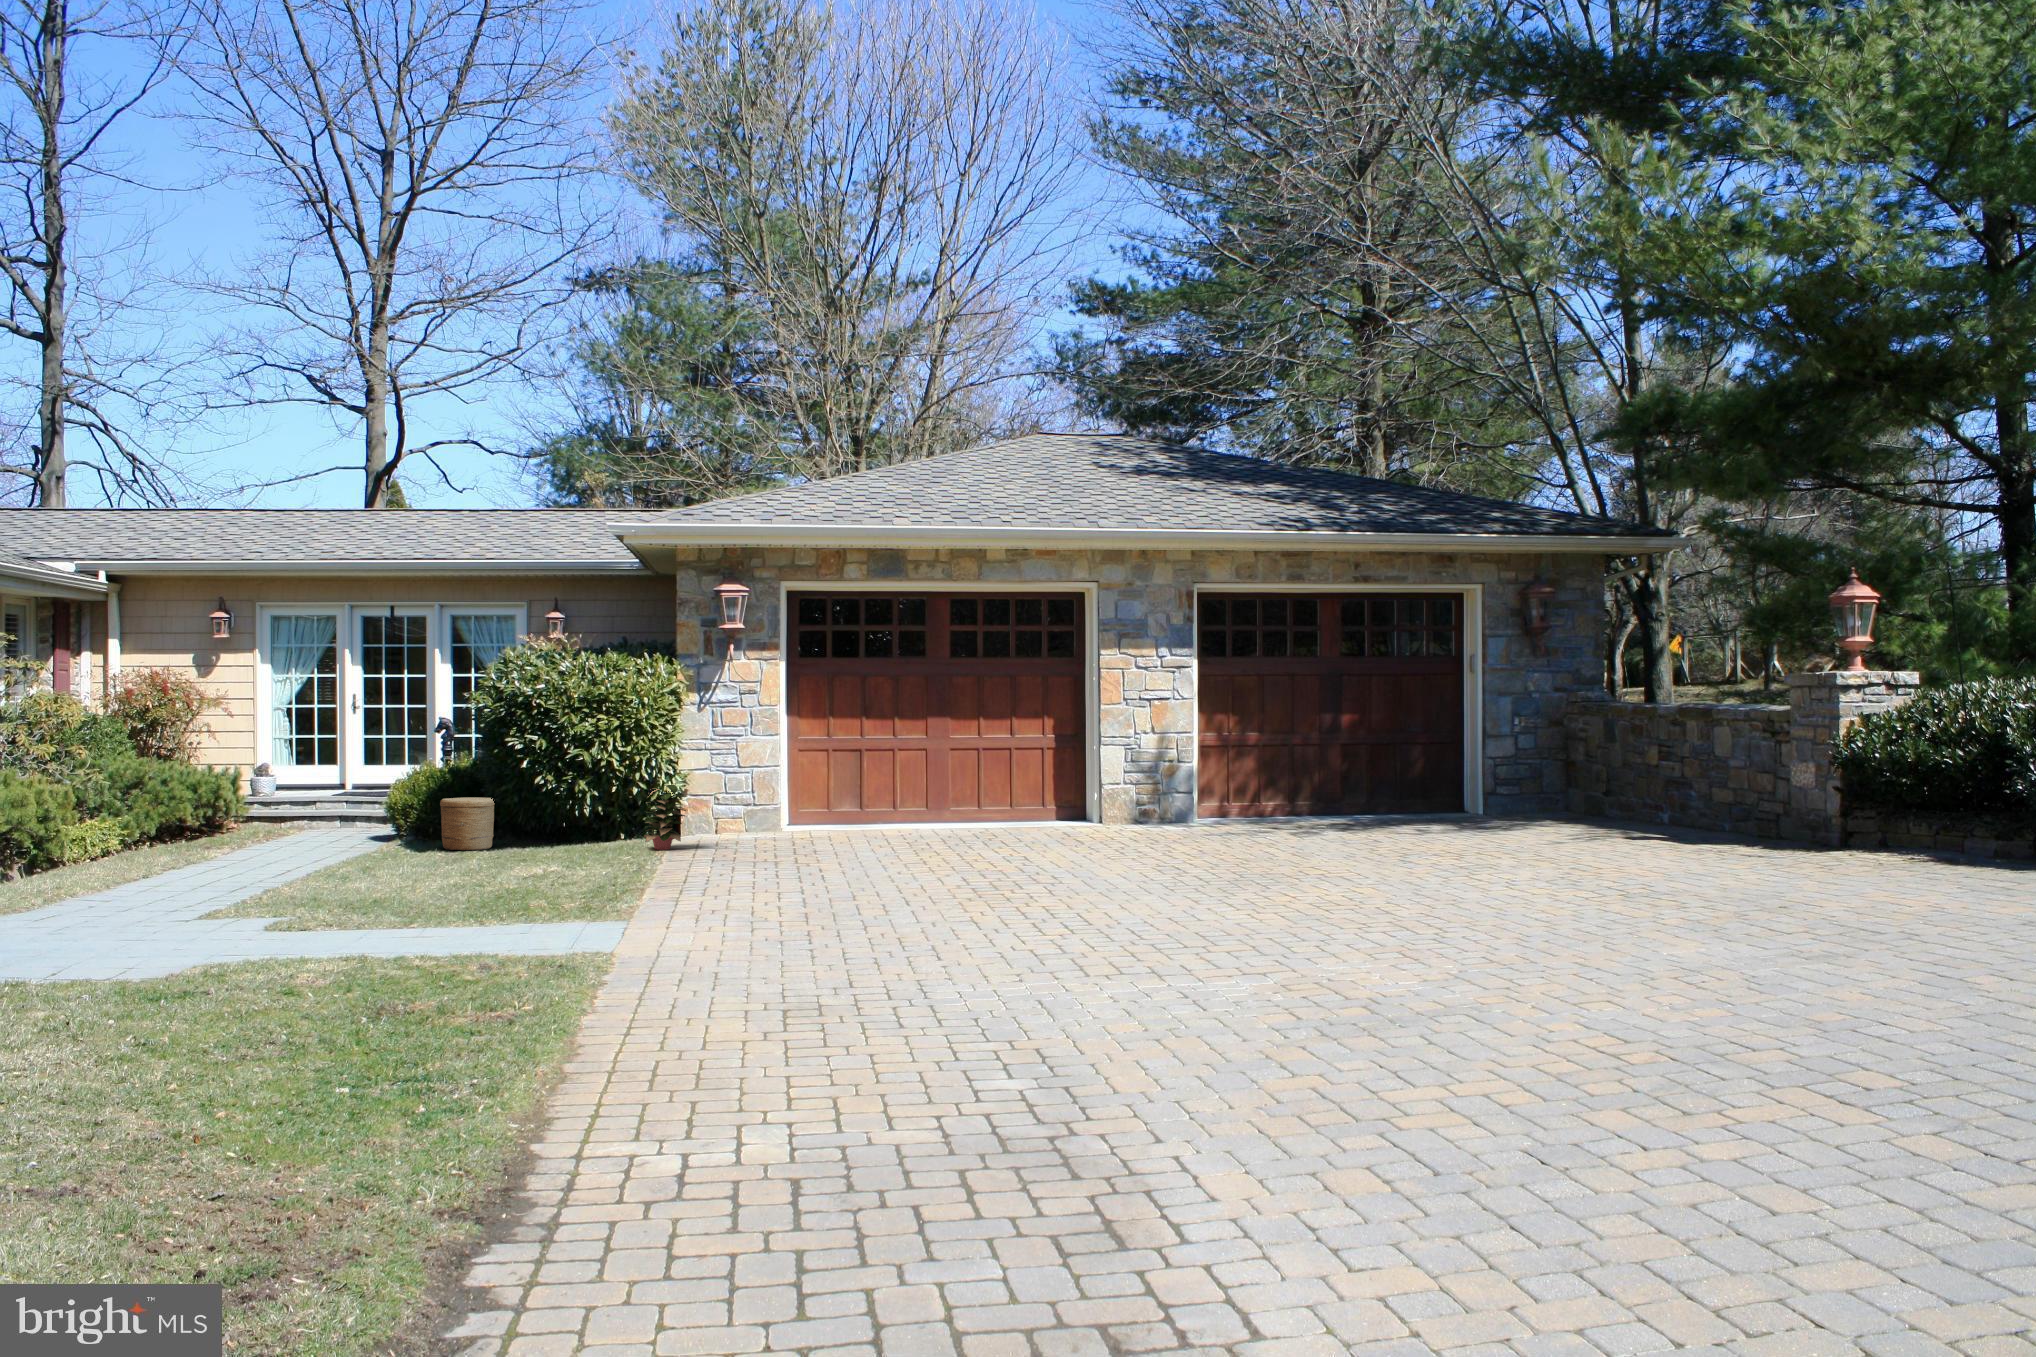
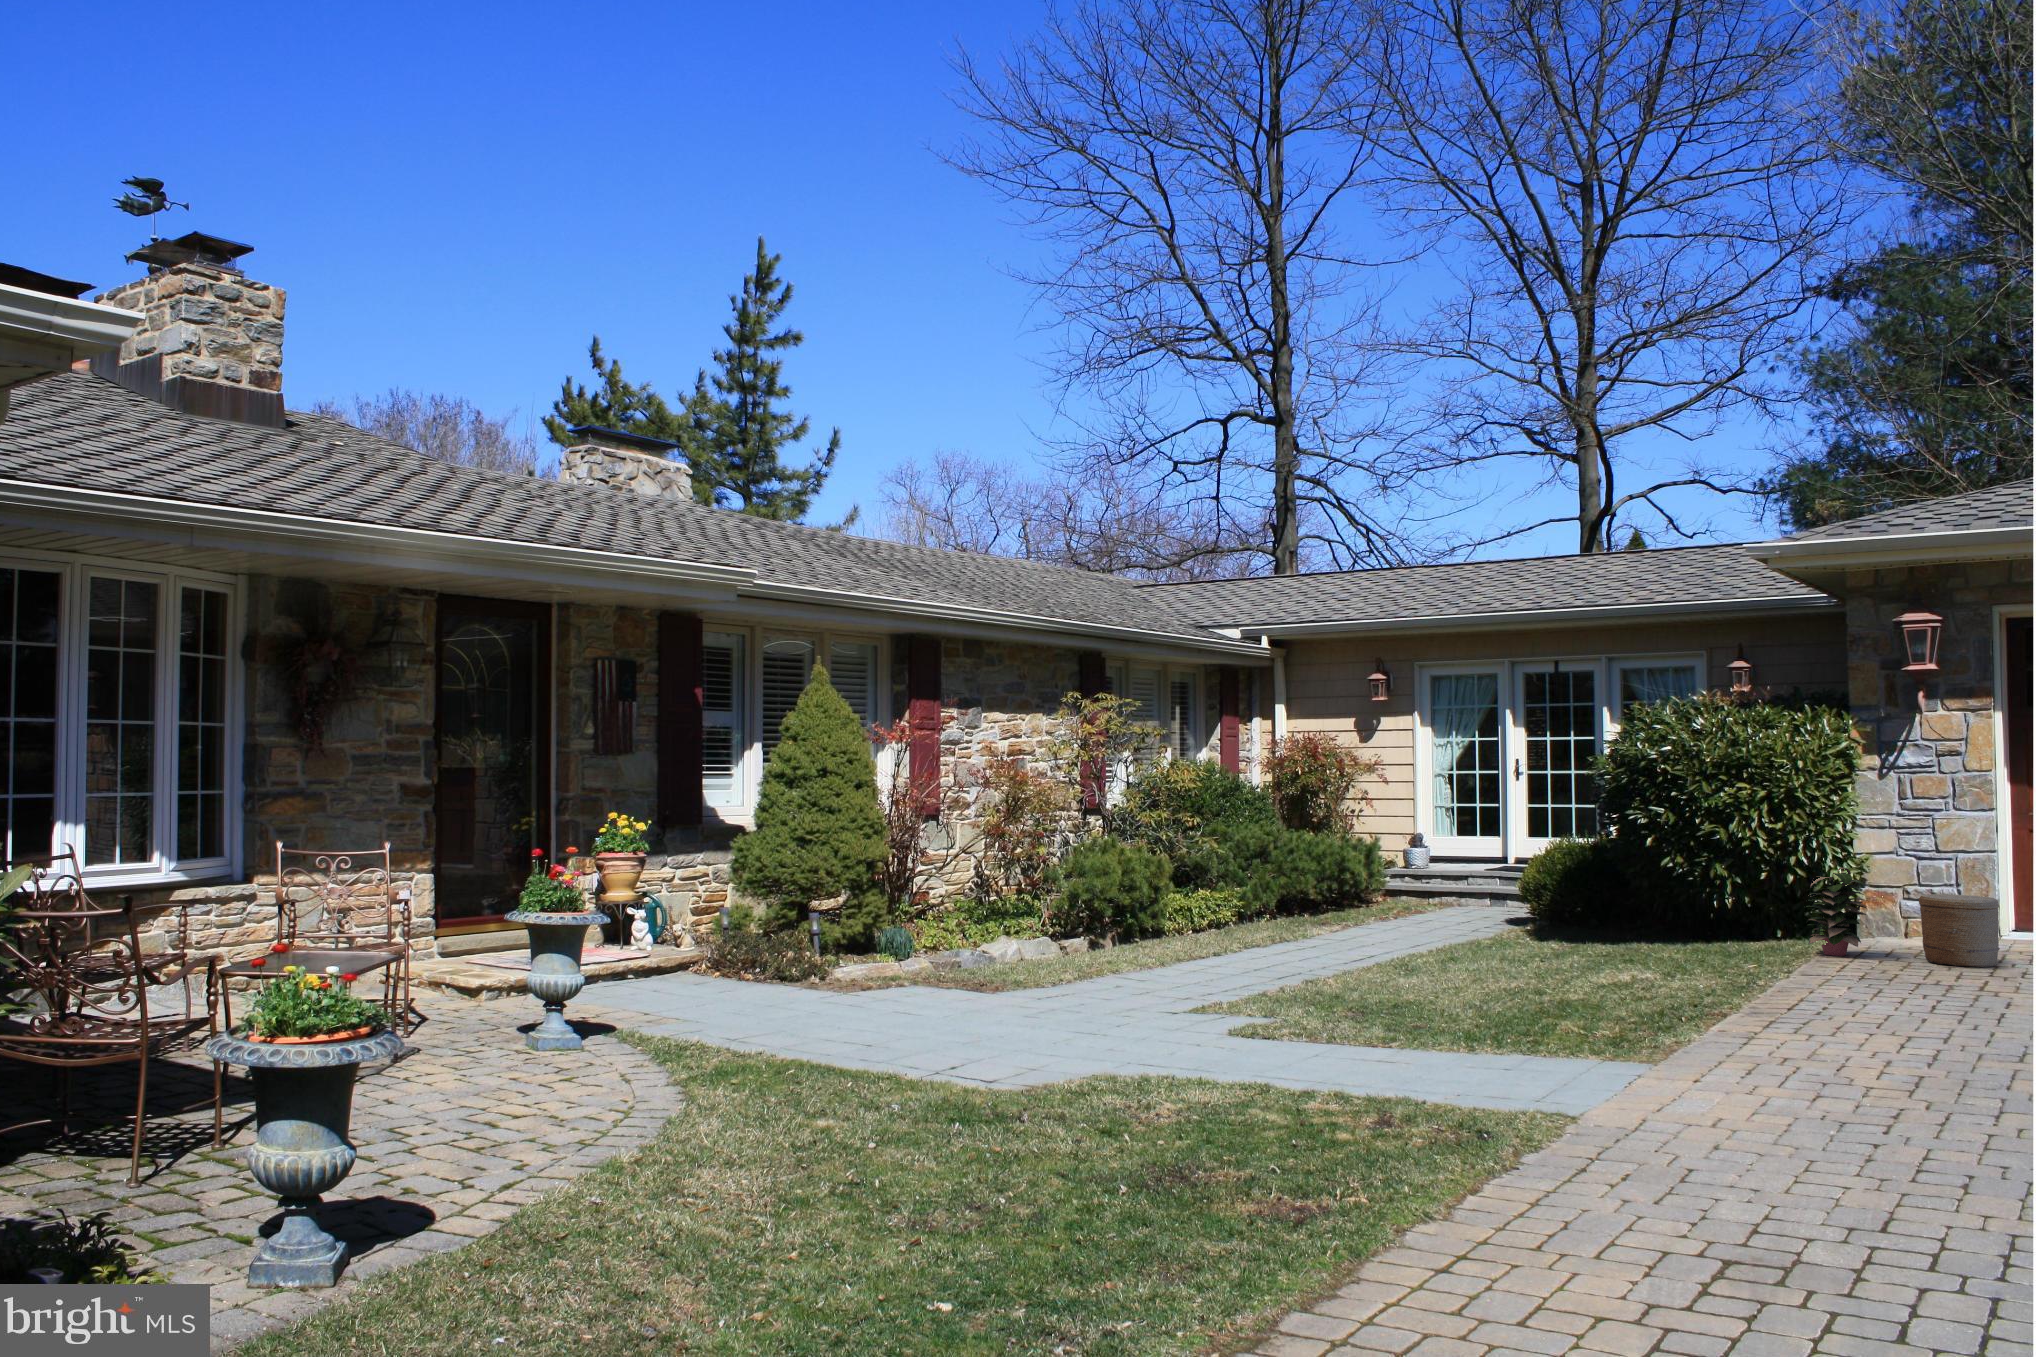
woven basket: present [440,797,495,851] -> present [1919,894,2000,967]

